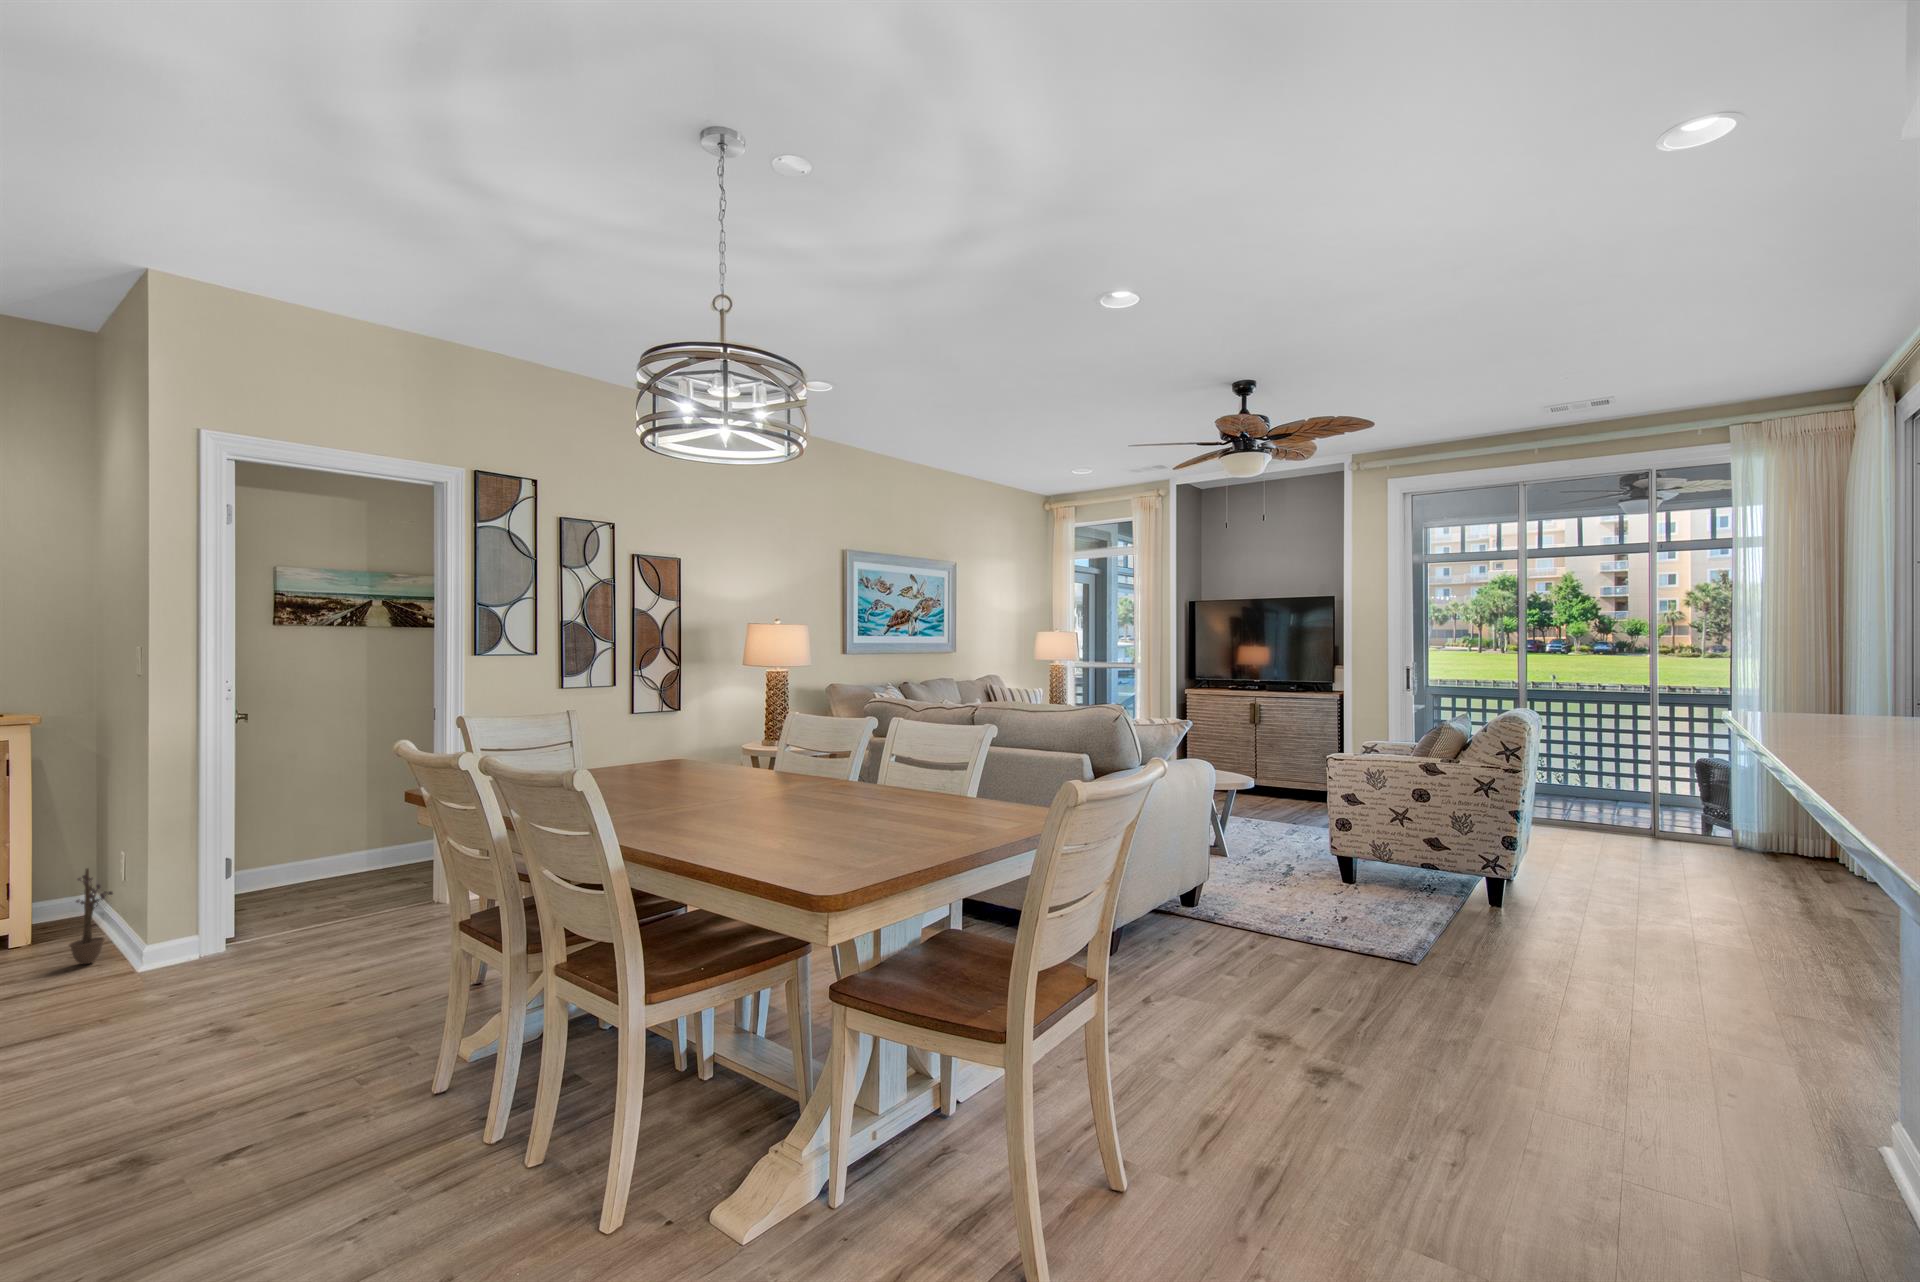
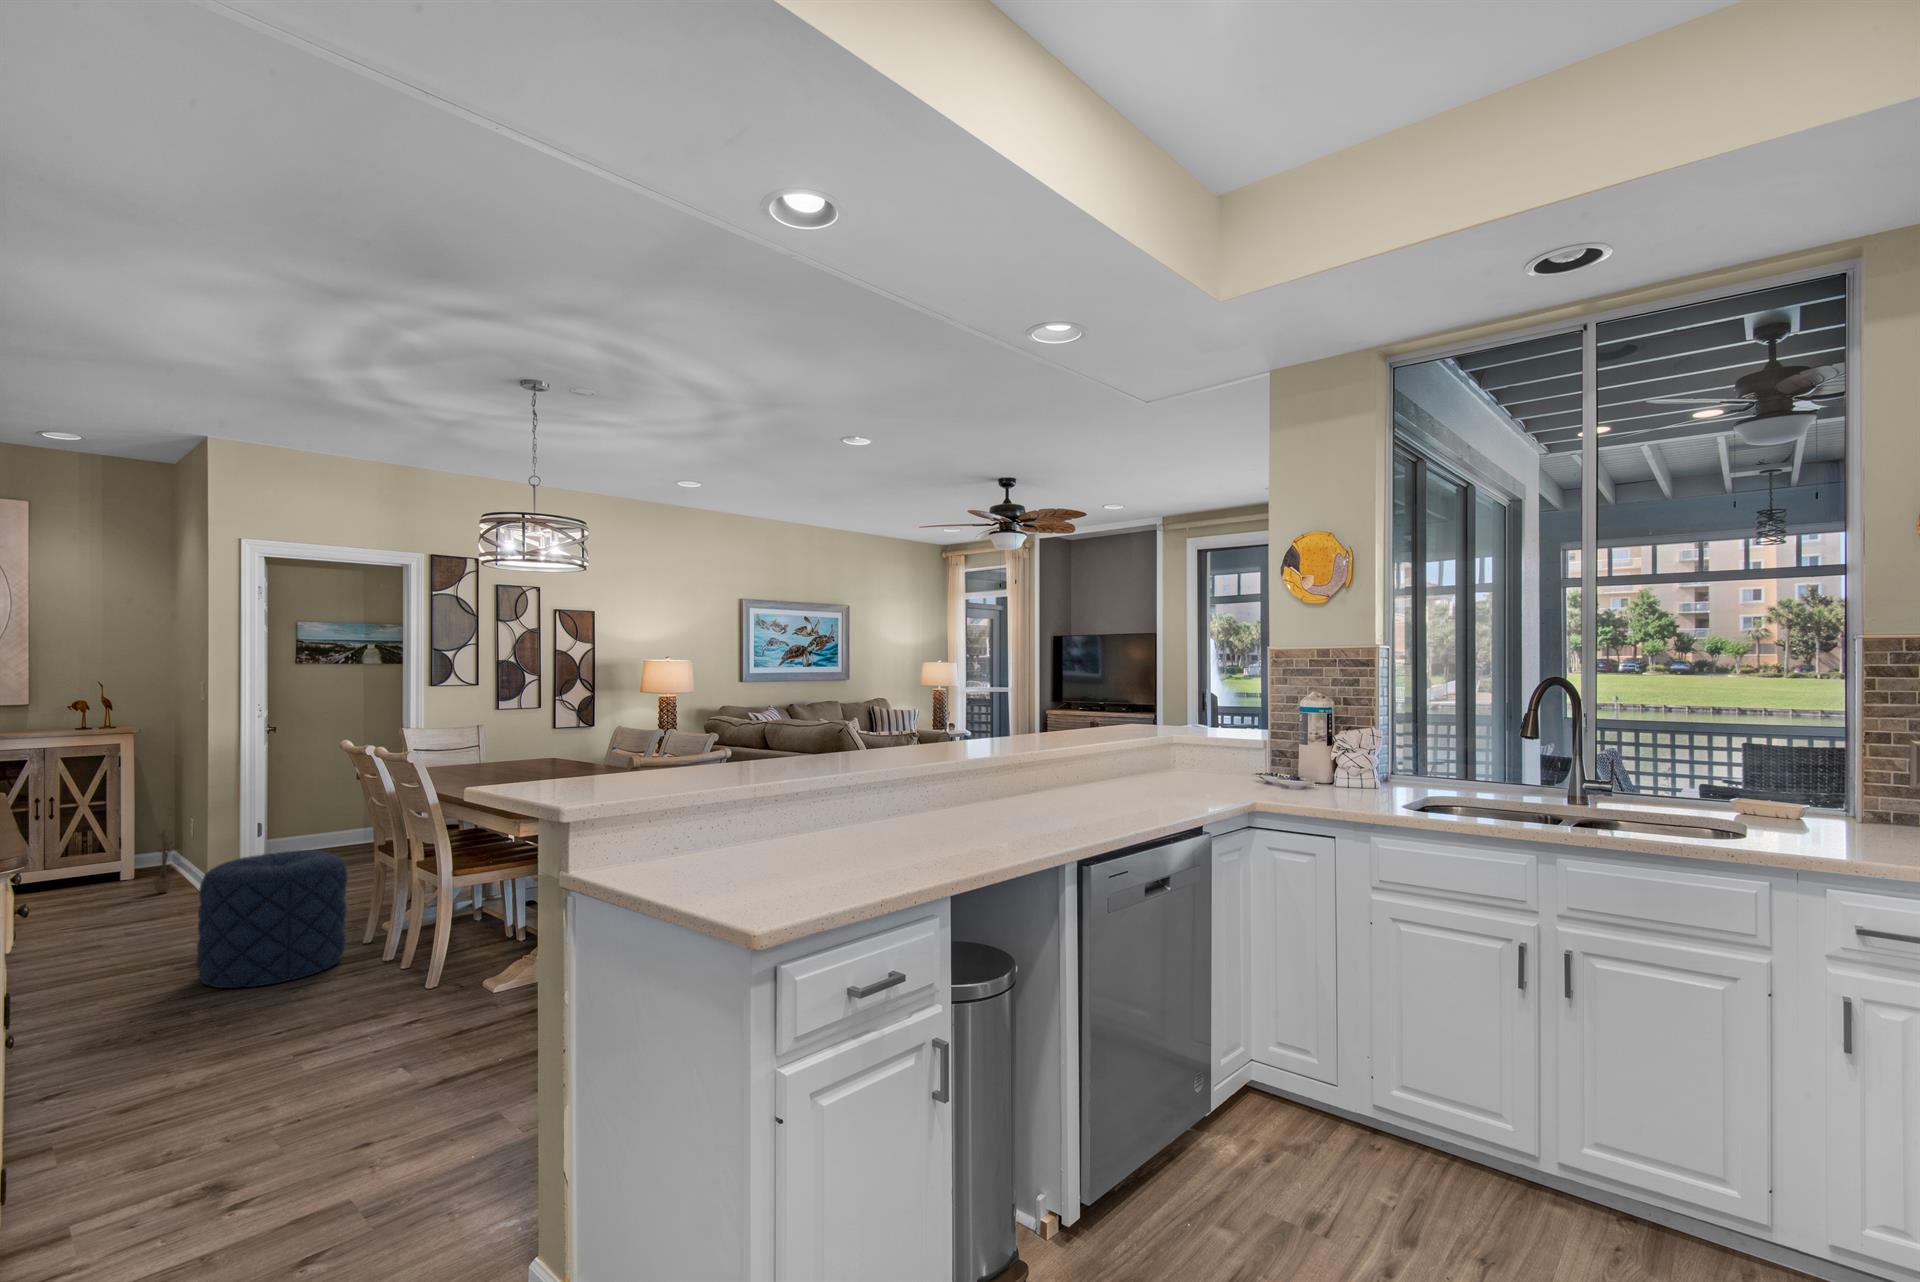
pouf: none [157,924,418,1196] -> present [196,850,348,988]

